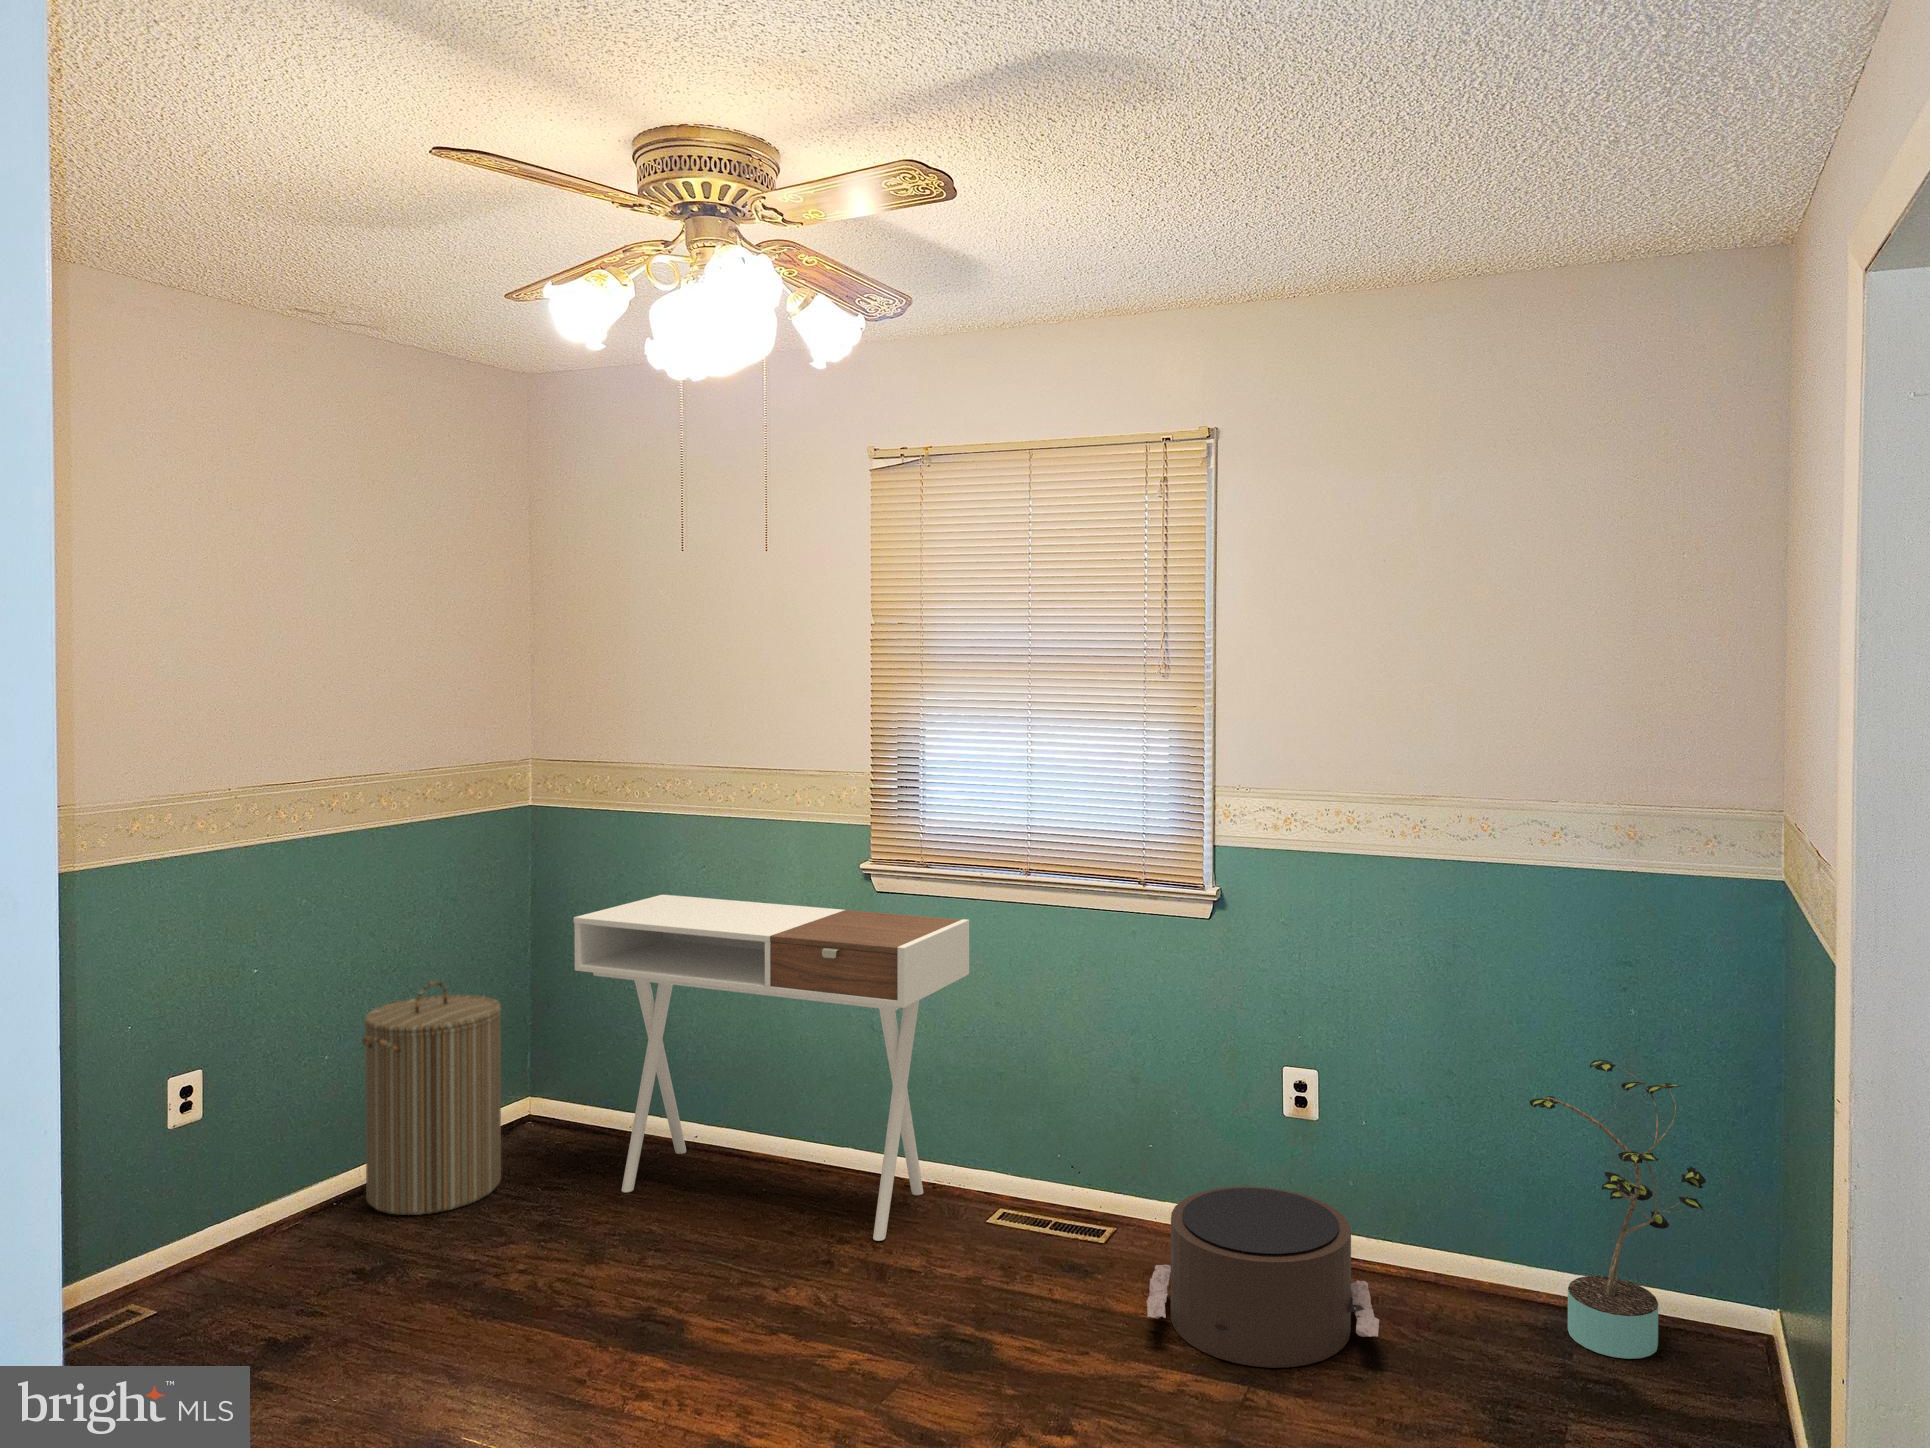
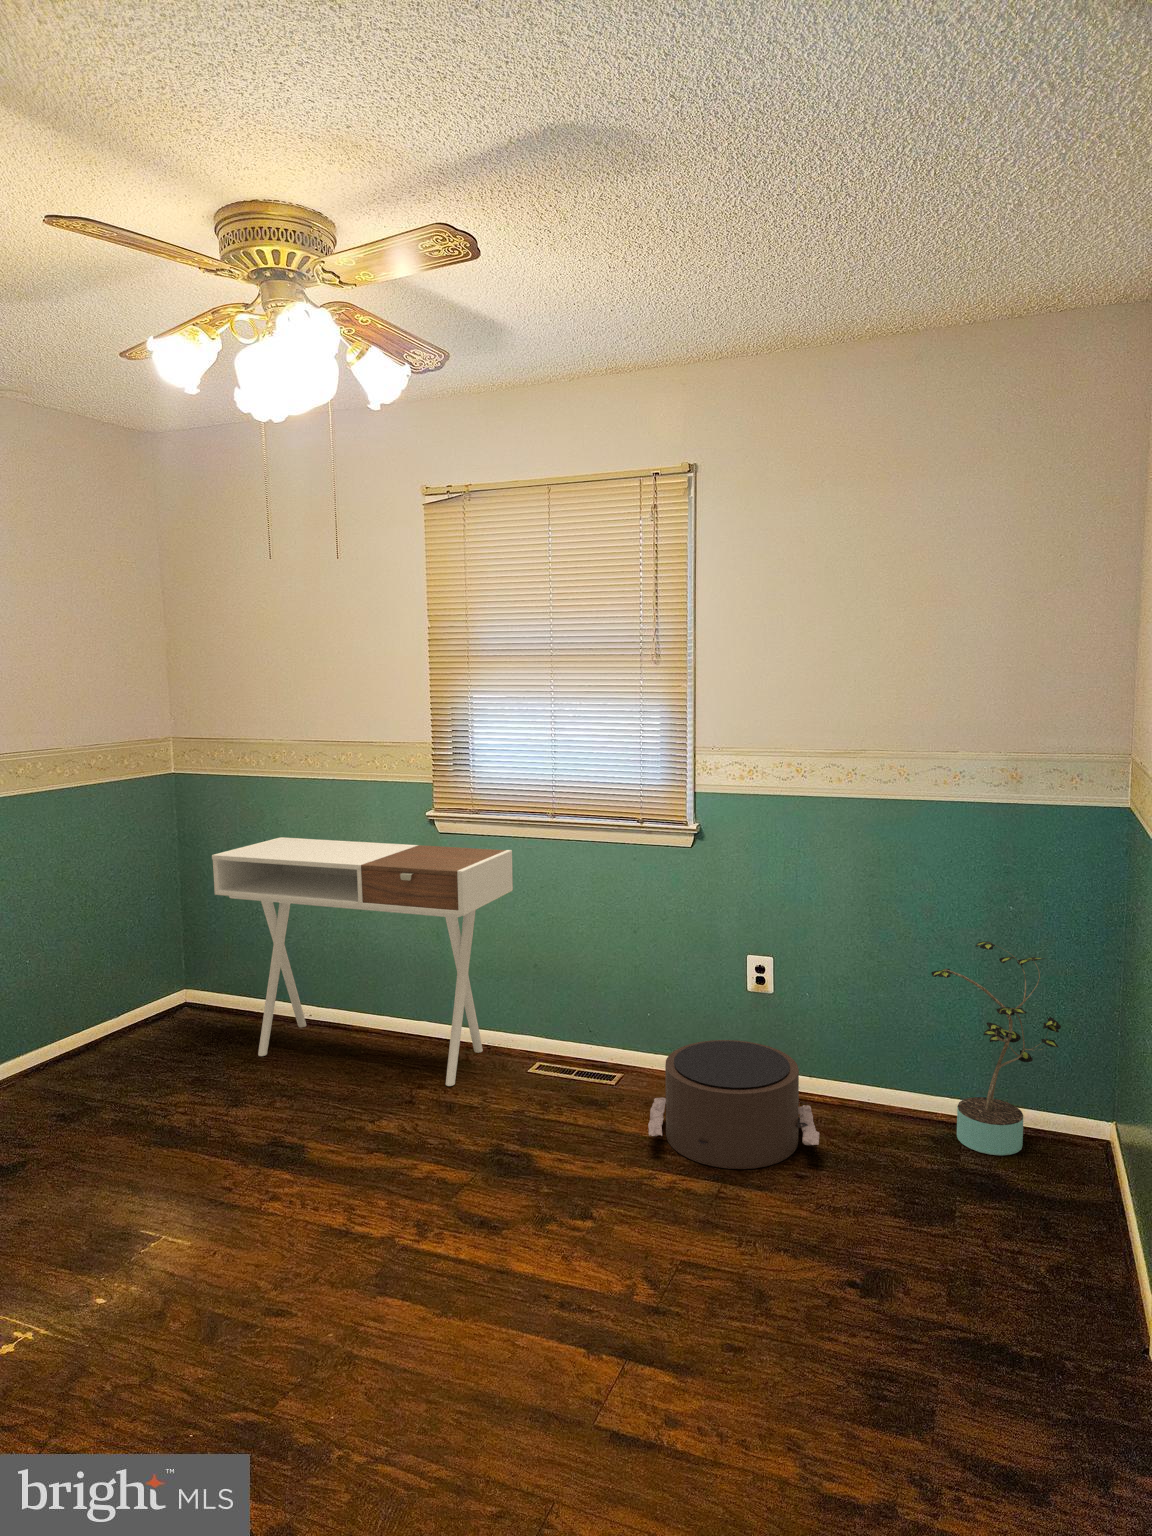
laundry hamper: present [362,981,501,1215] -> none [54,905,168,1077]

